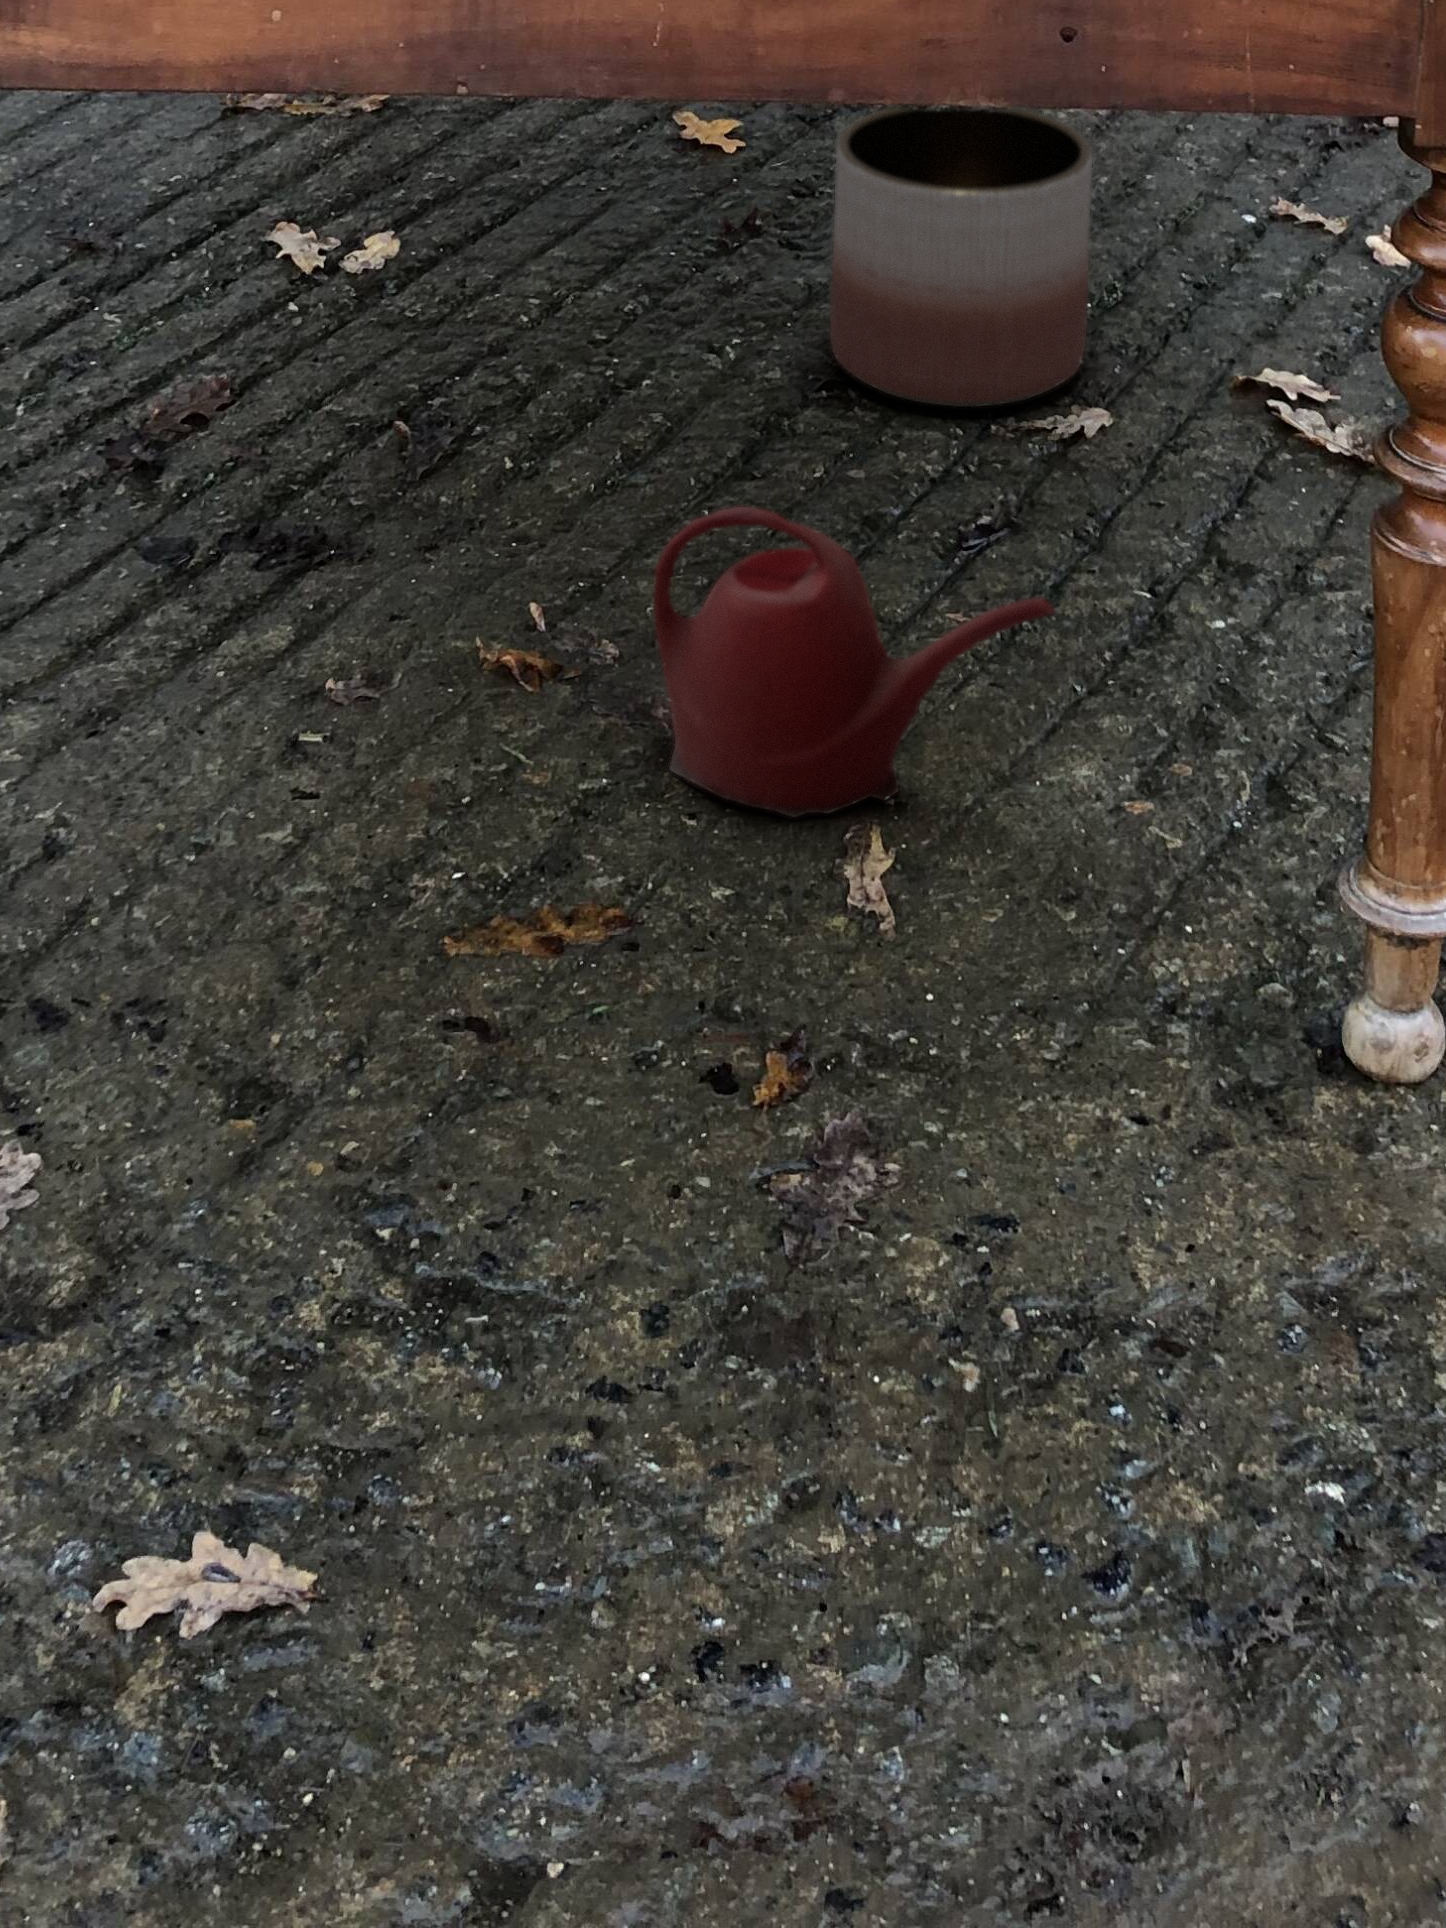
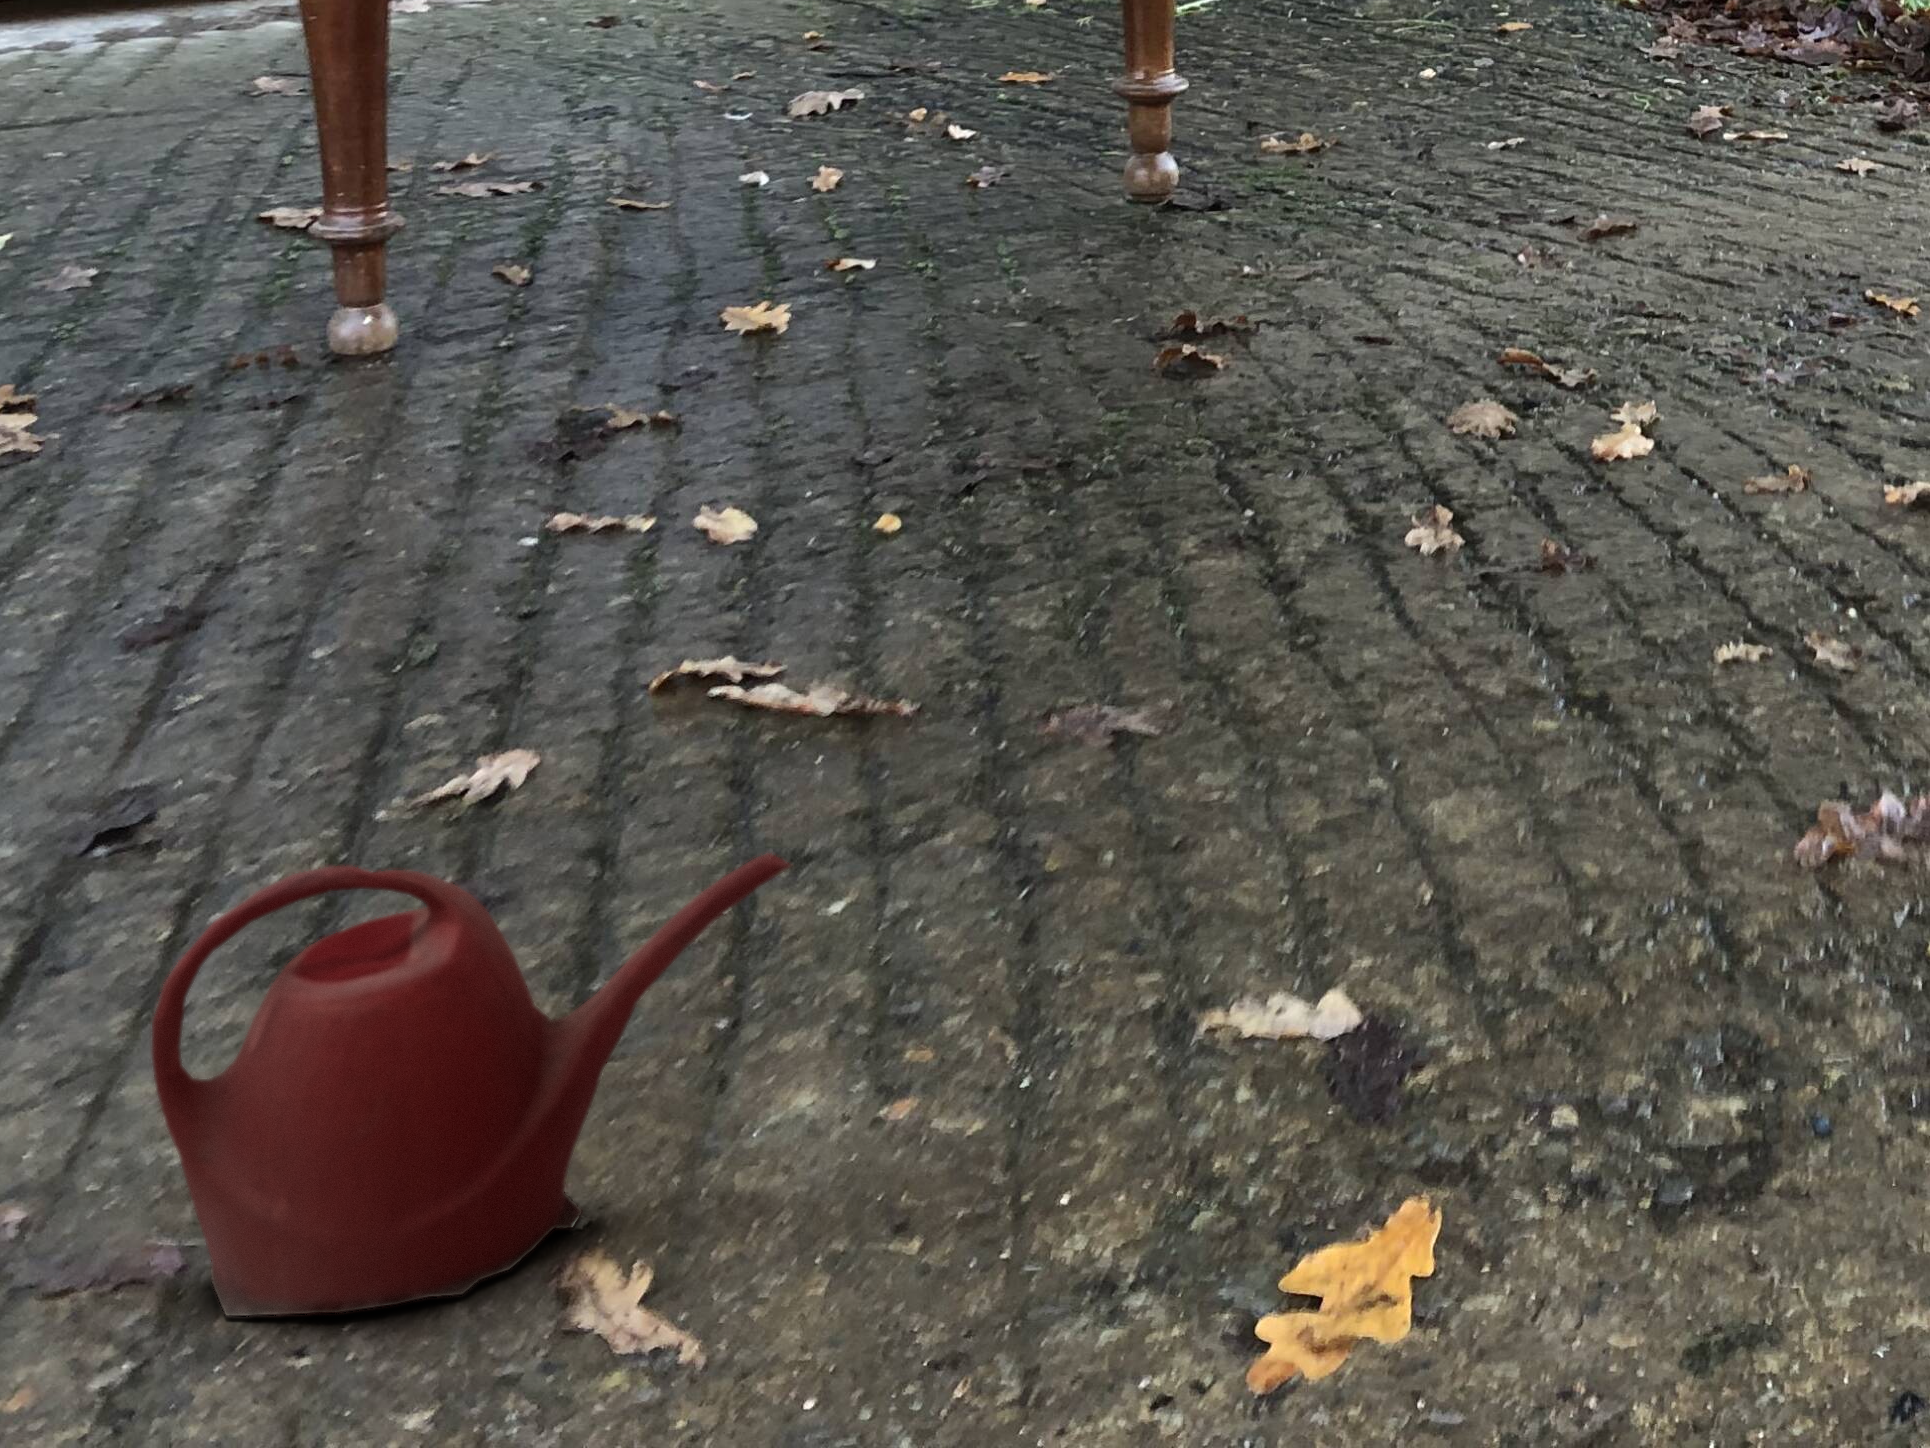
planter: present [830,109,1092,407] -> none [44,421,439,825]

